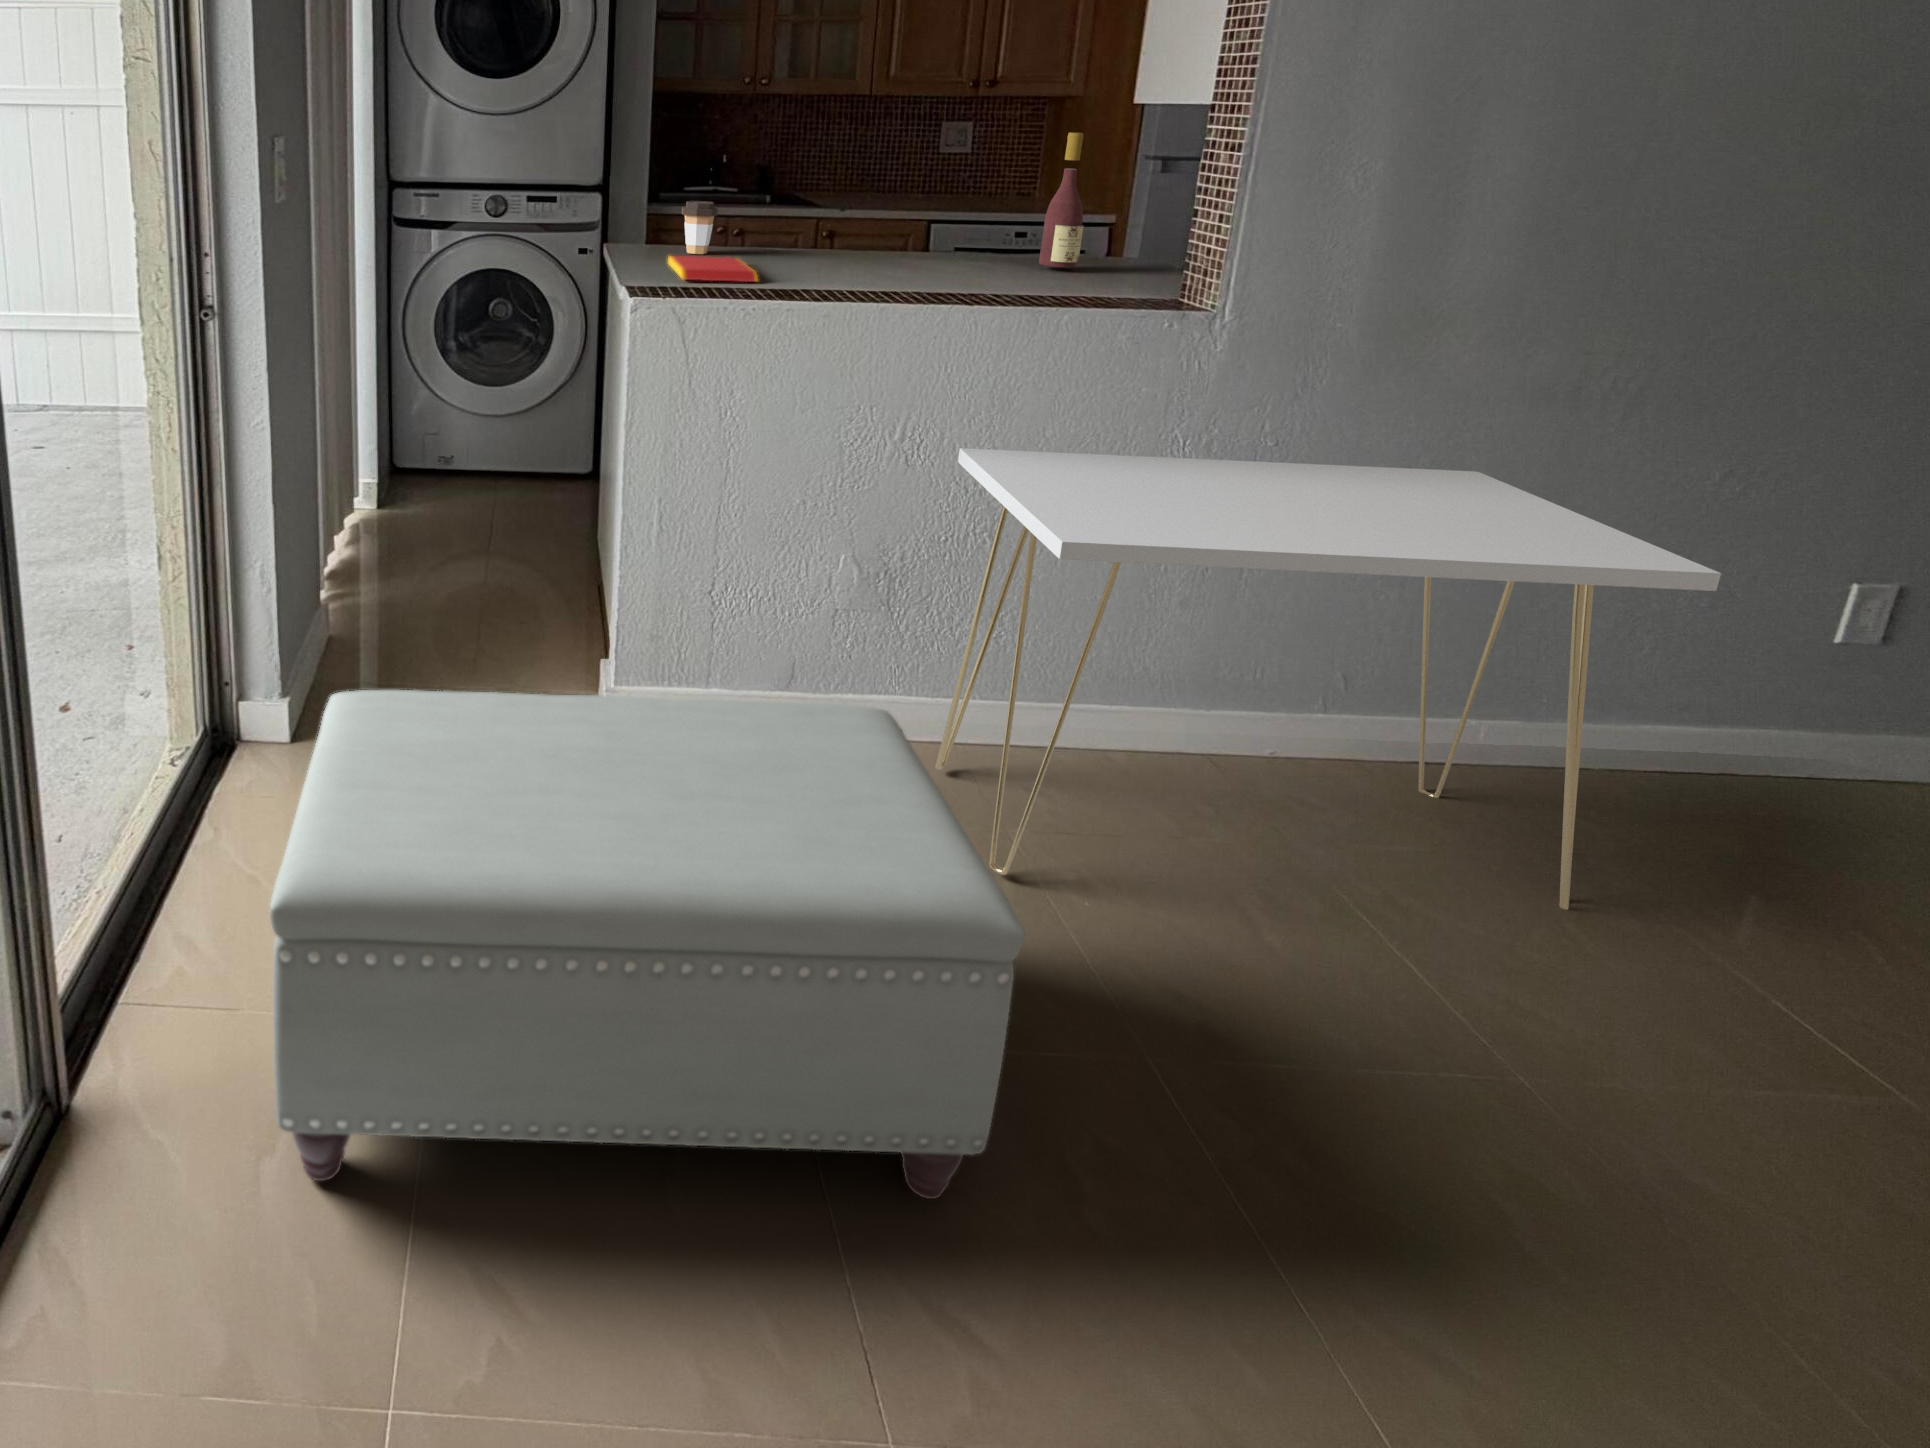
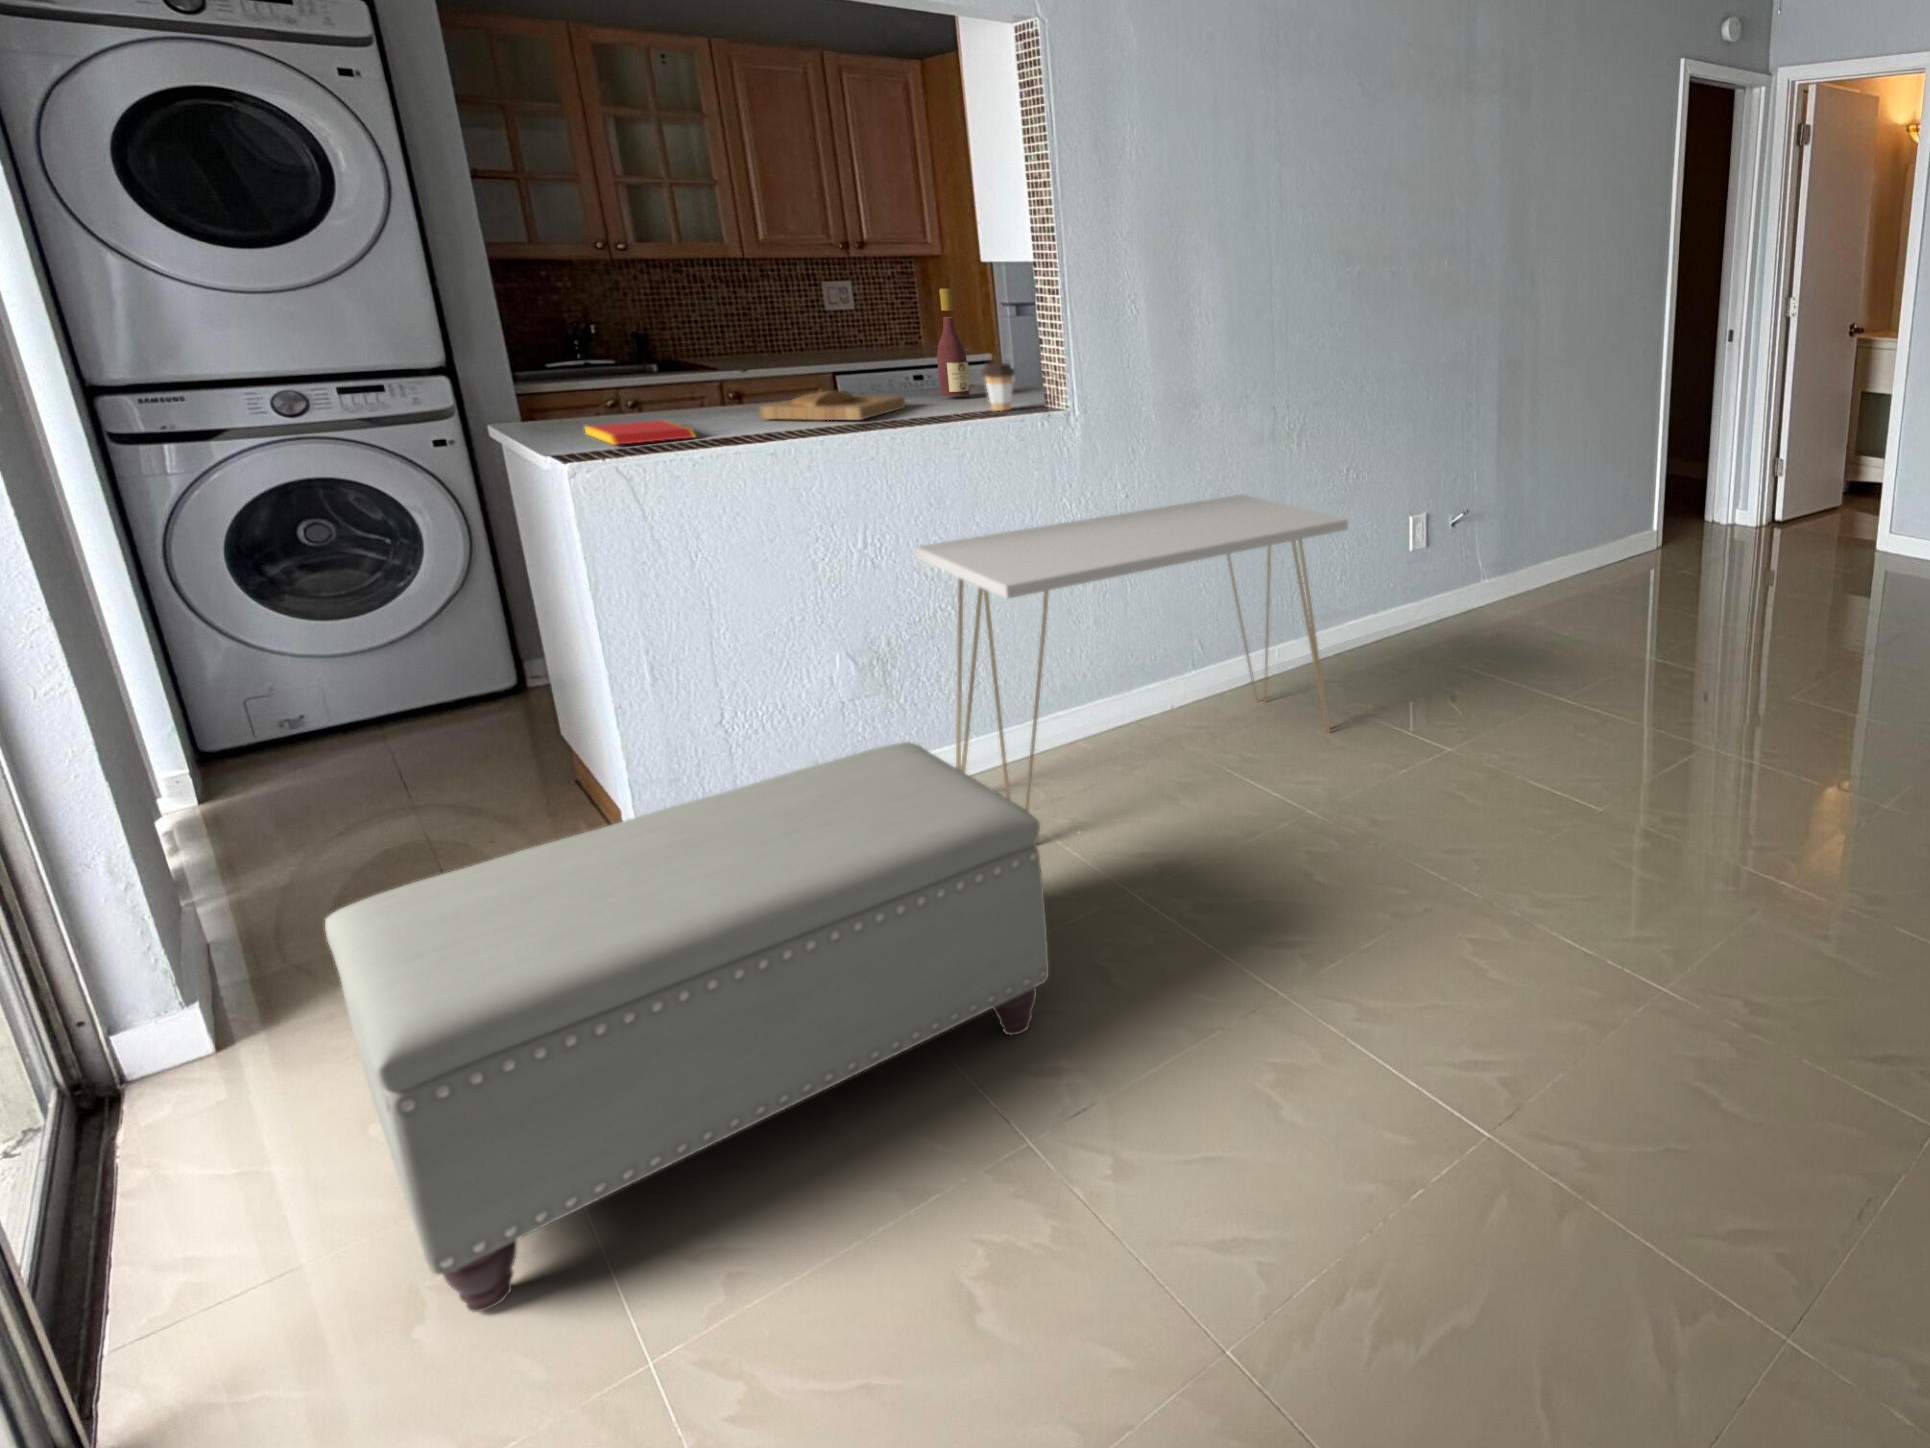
coffee cup: present [682,201,718,254] -> present [981,363,1015,411]
tray: none [829,246,993,285] -> present [760,391,905,420]

